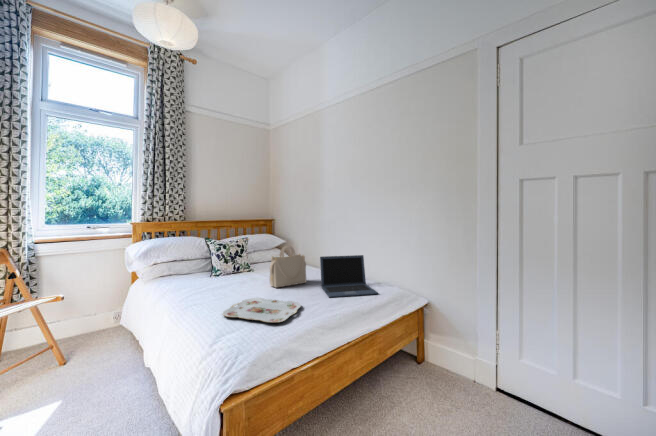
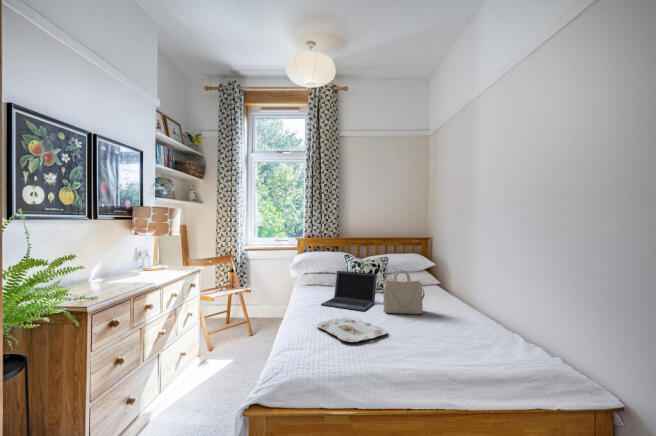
laptop: present [320,255,378,297] -> present [321,271,377,311]

